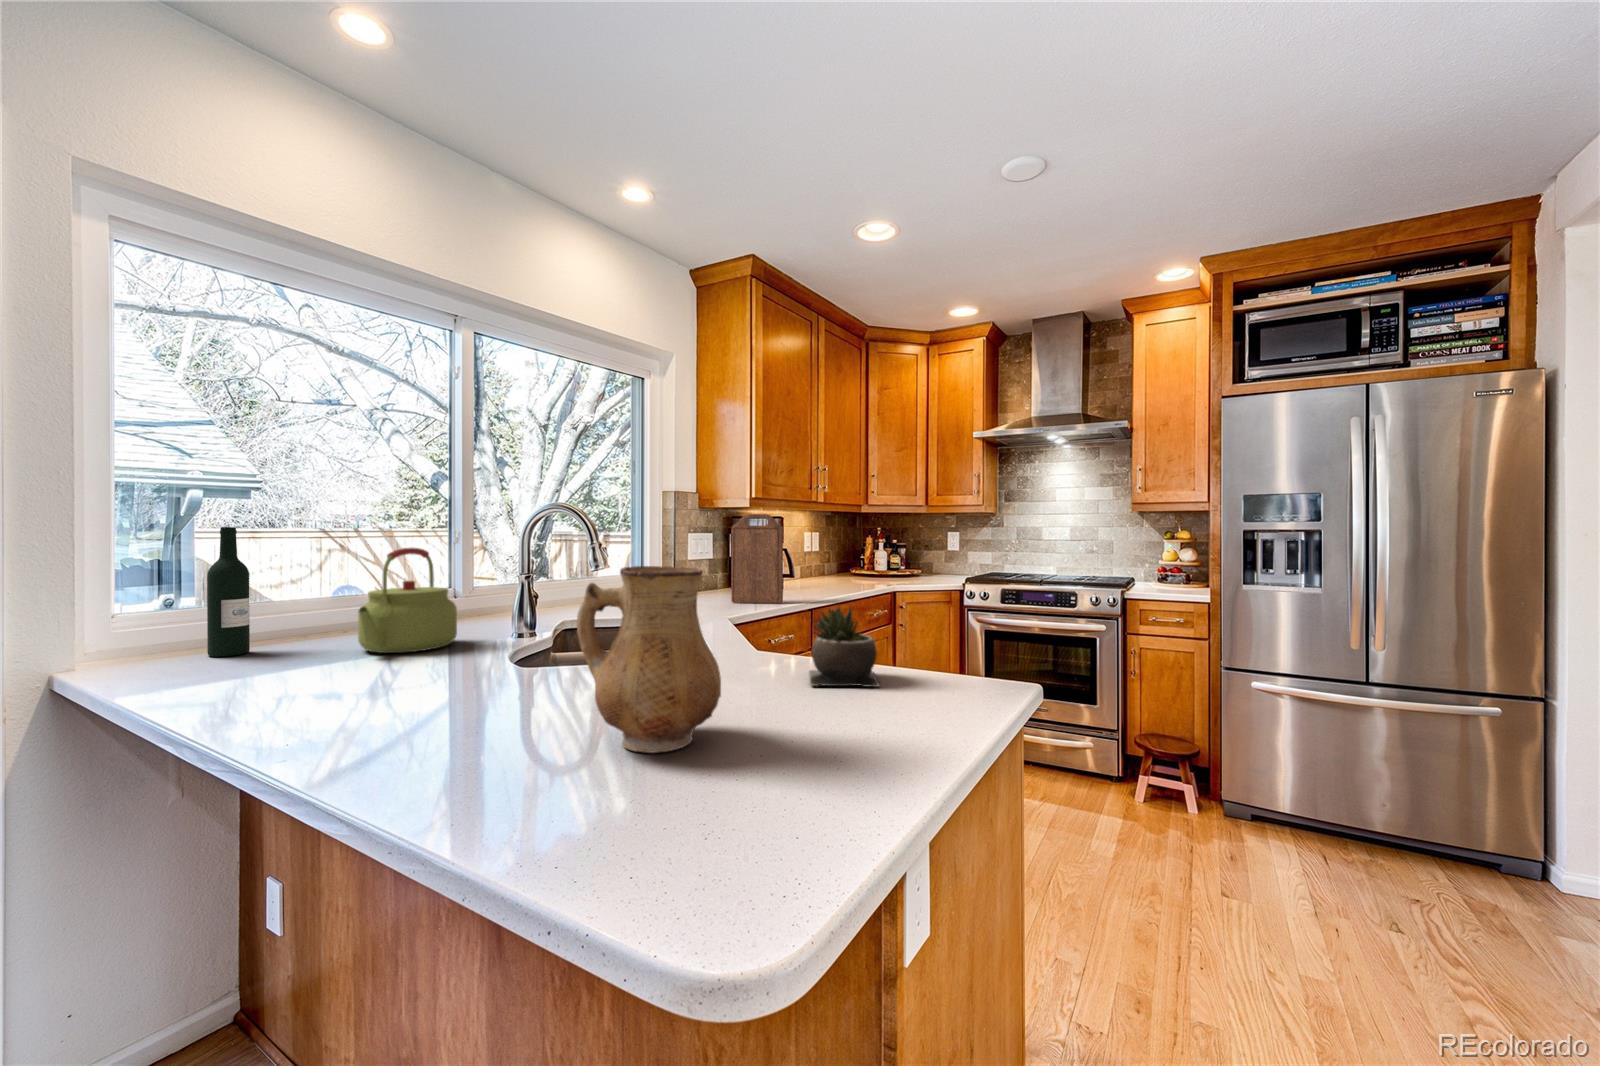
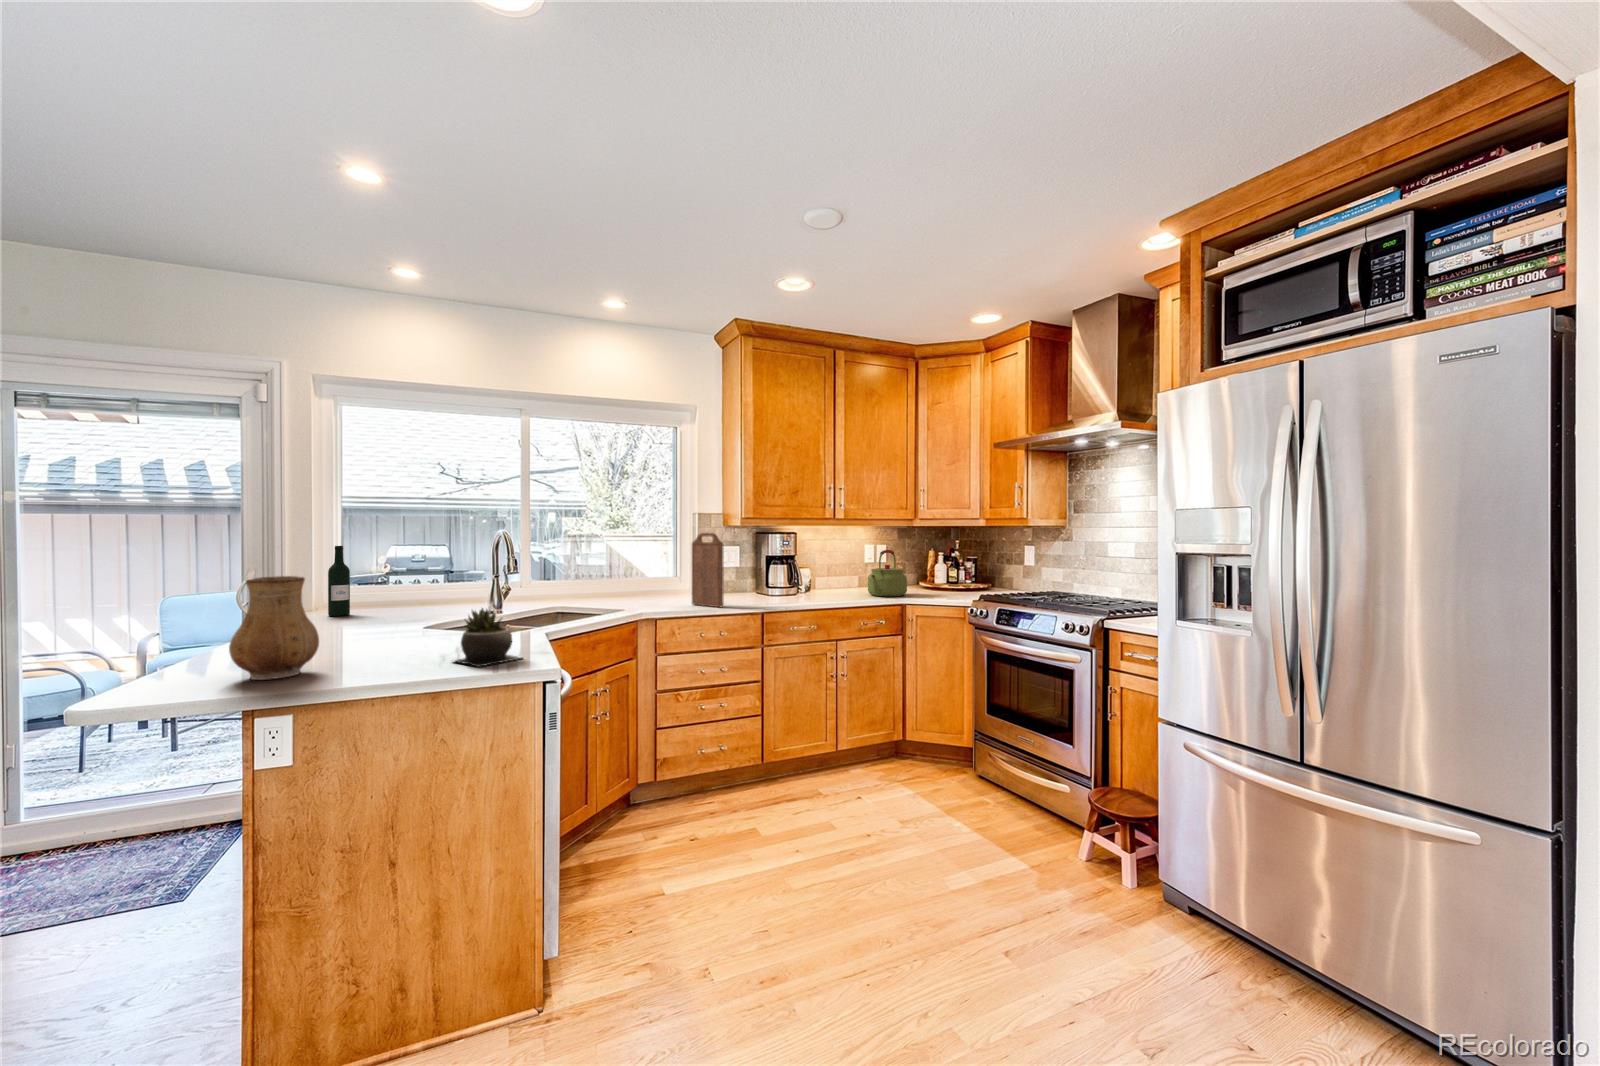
kettle: present [358,547,457,653] -> present [868,550,907,596]

